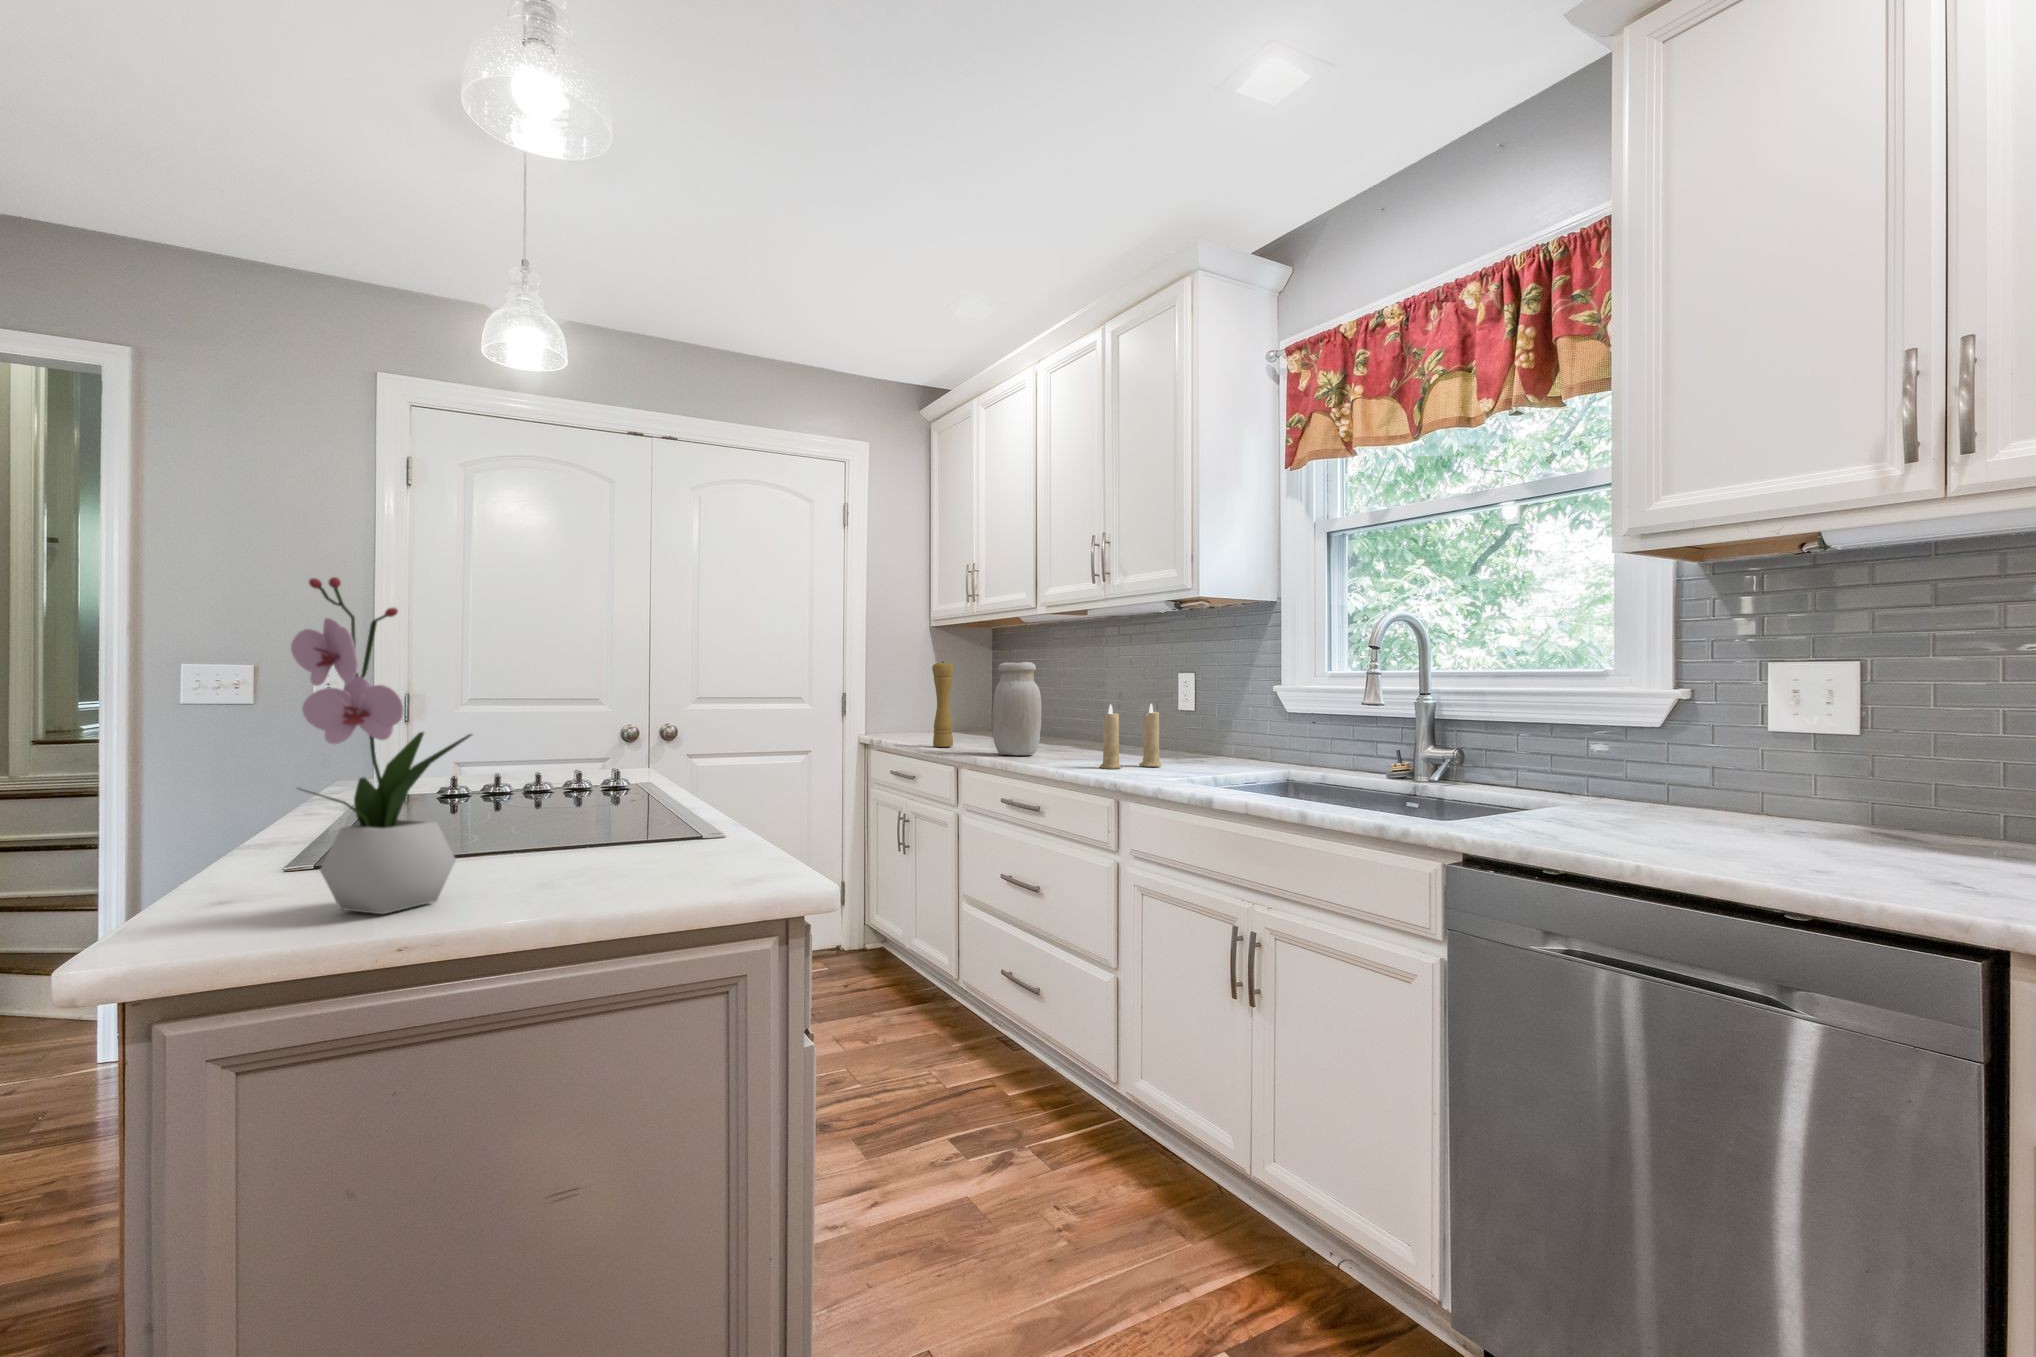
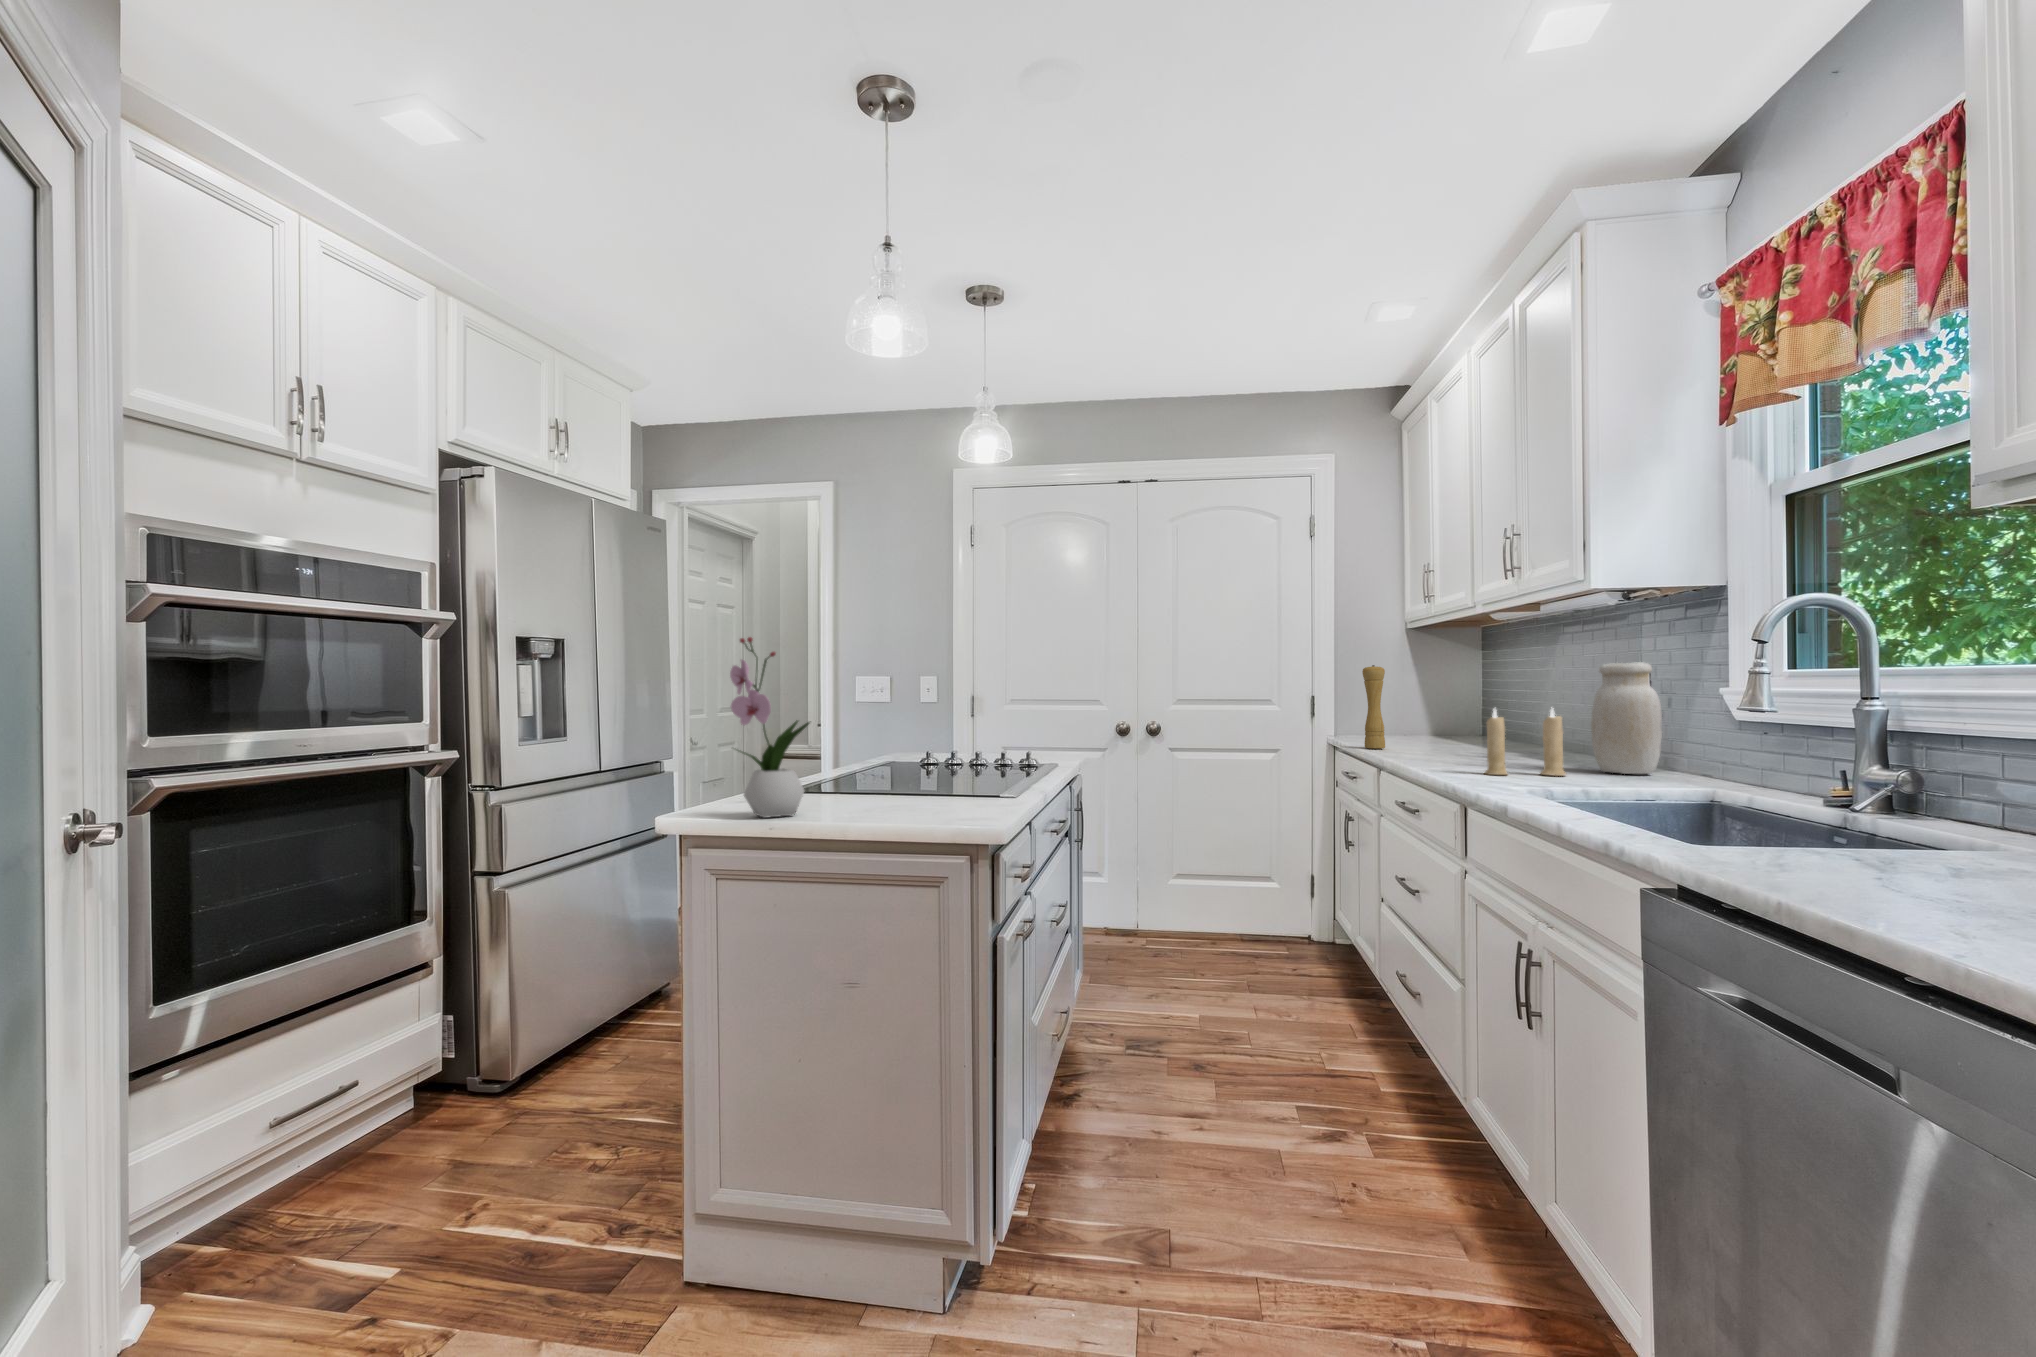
jar: present [992,662,1042,755] -> present [1591,662,1662,774]

